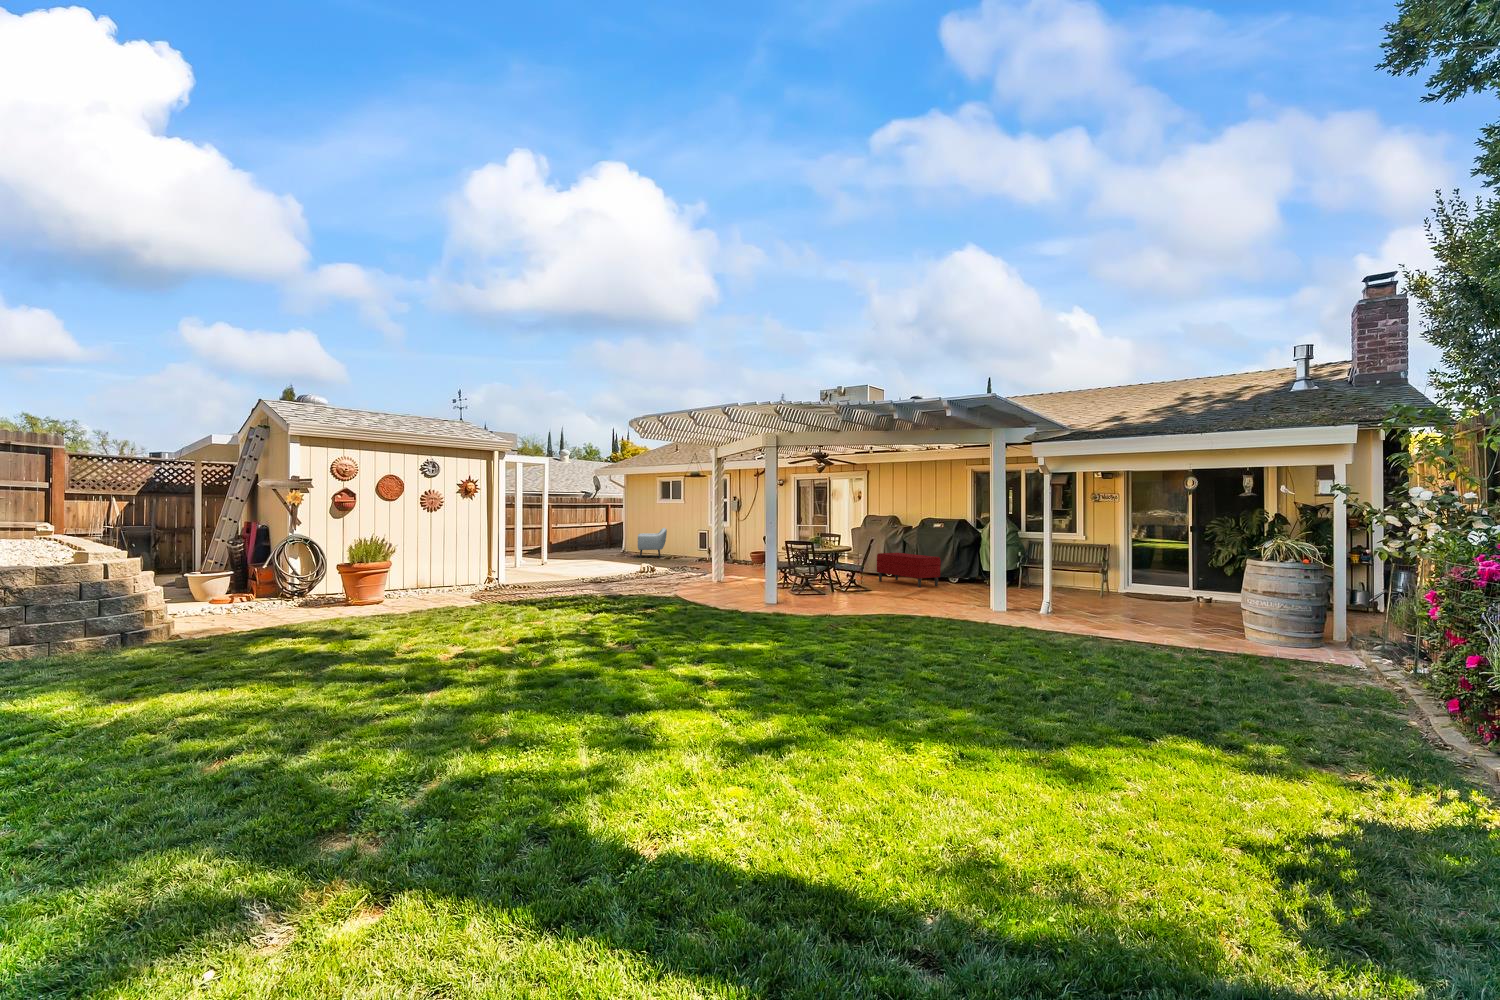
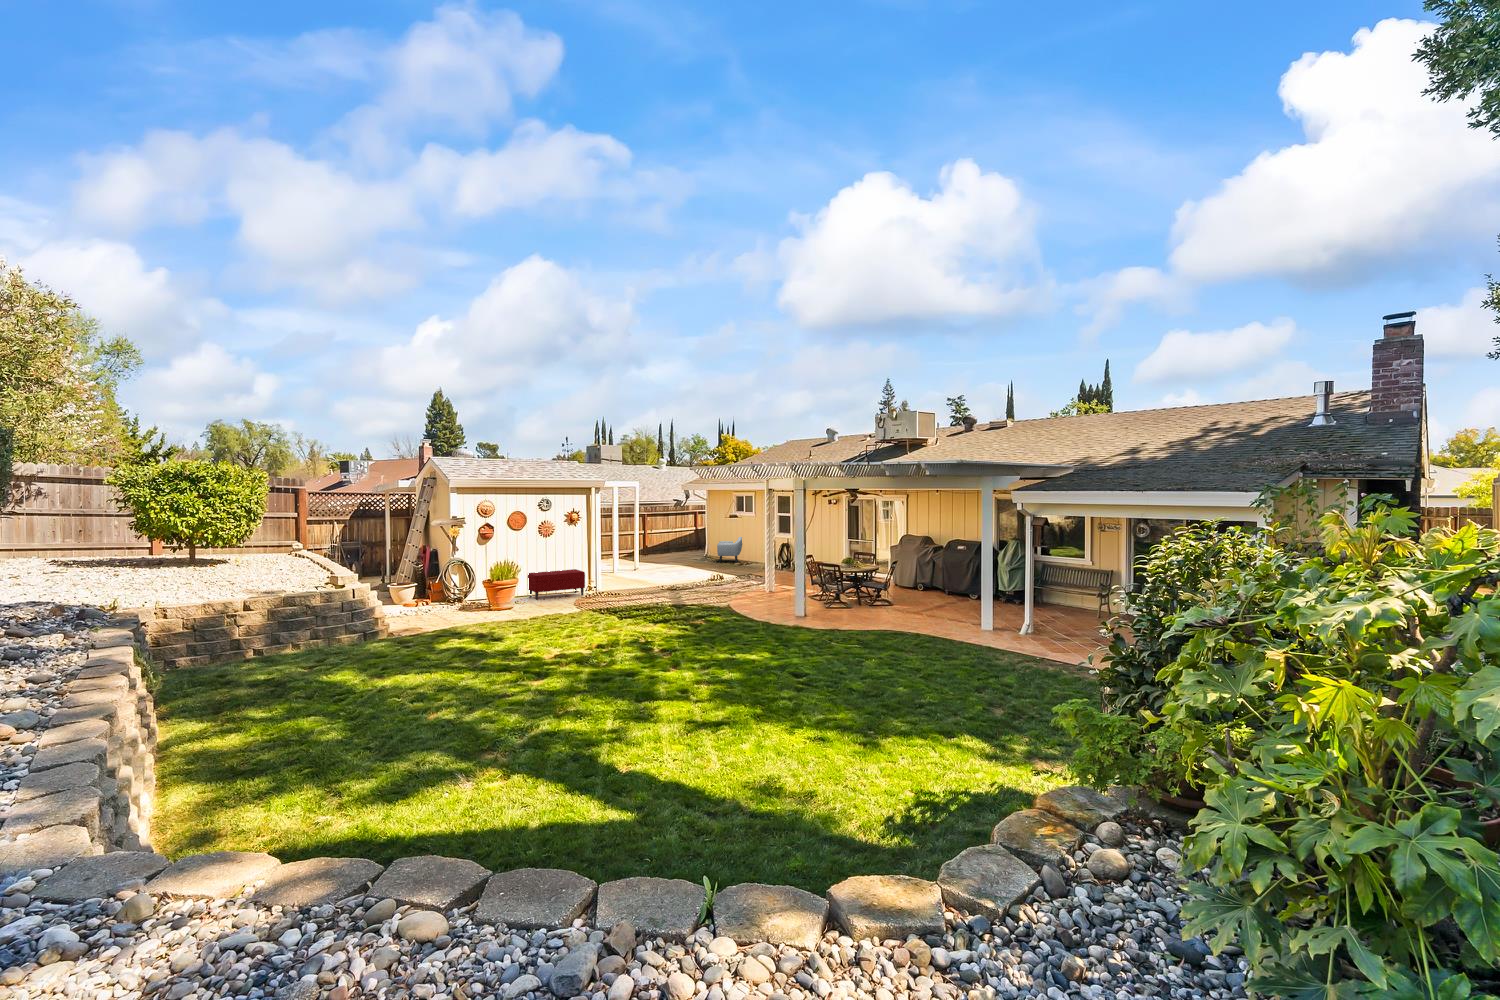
bench: present [877,553,941,587] -> present [528,569,585,600]

